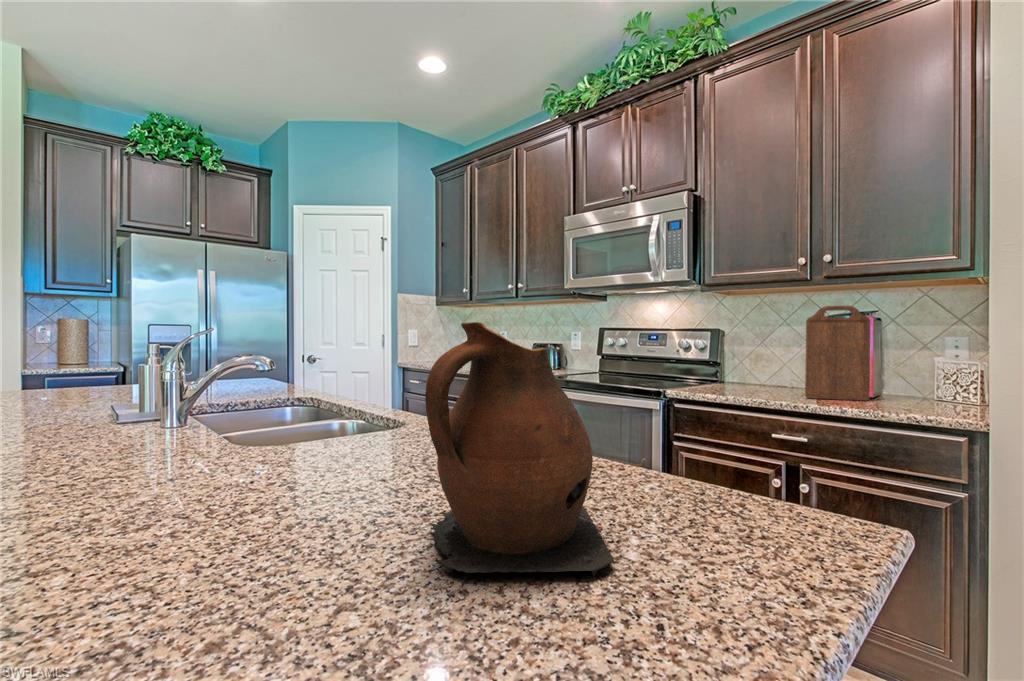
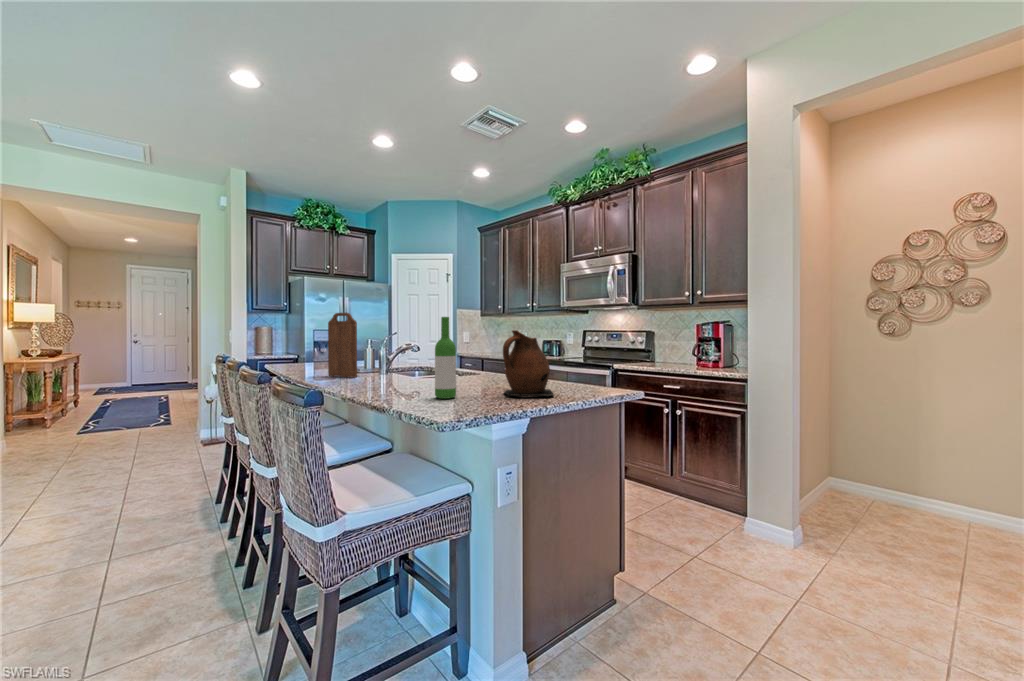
wine bottle: none [147,265,243,598] -> present [435,317,456,399]
cutting board: present [805,306,870,401] -> present [328,313,357,378]

